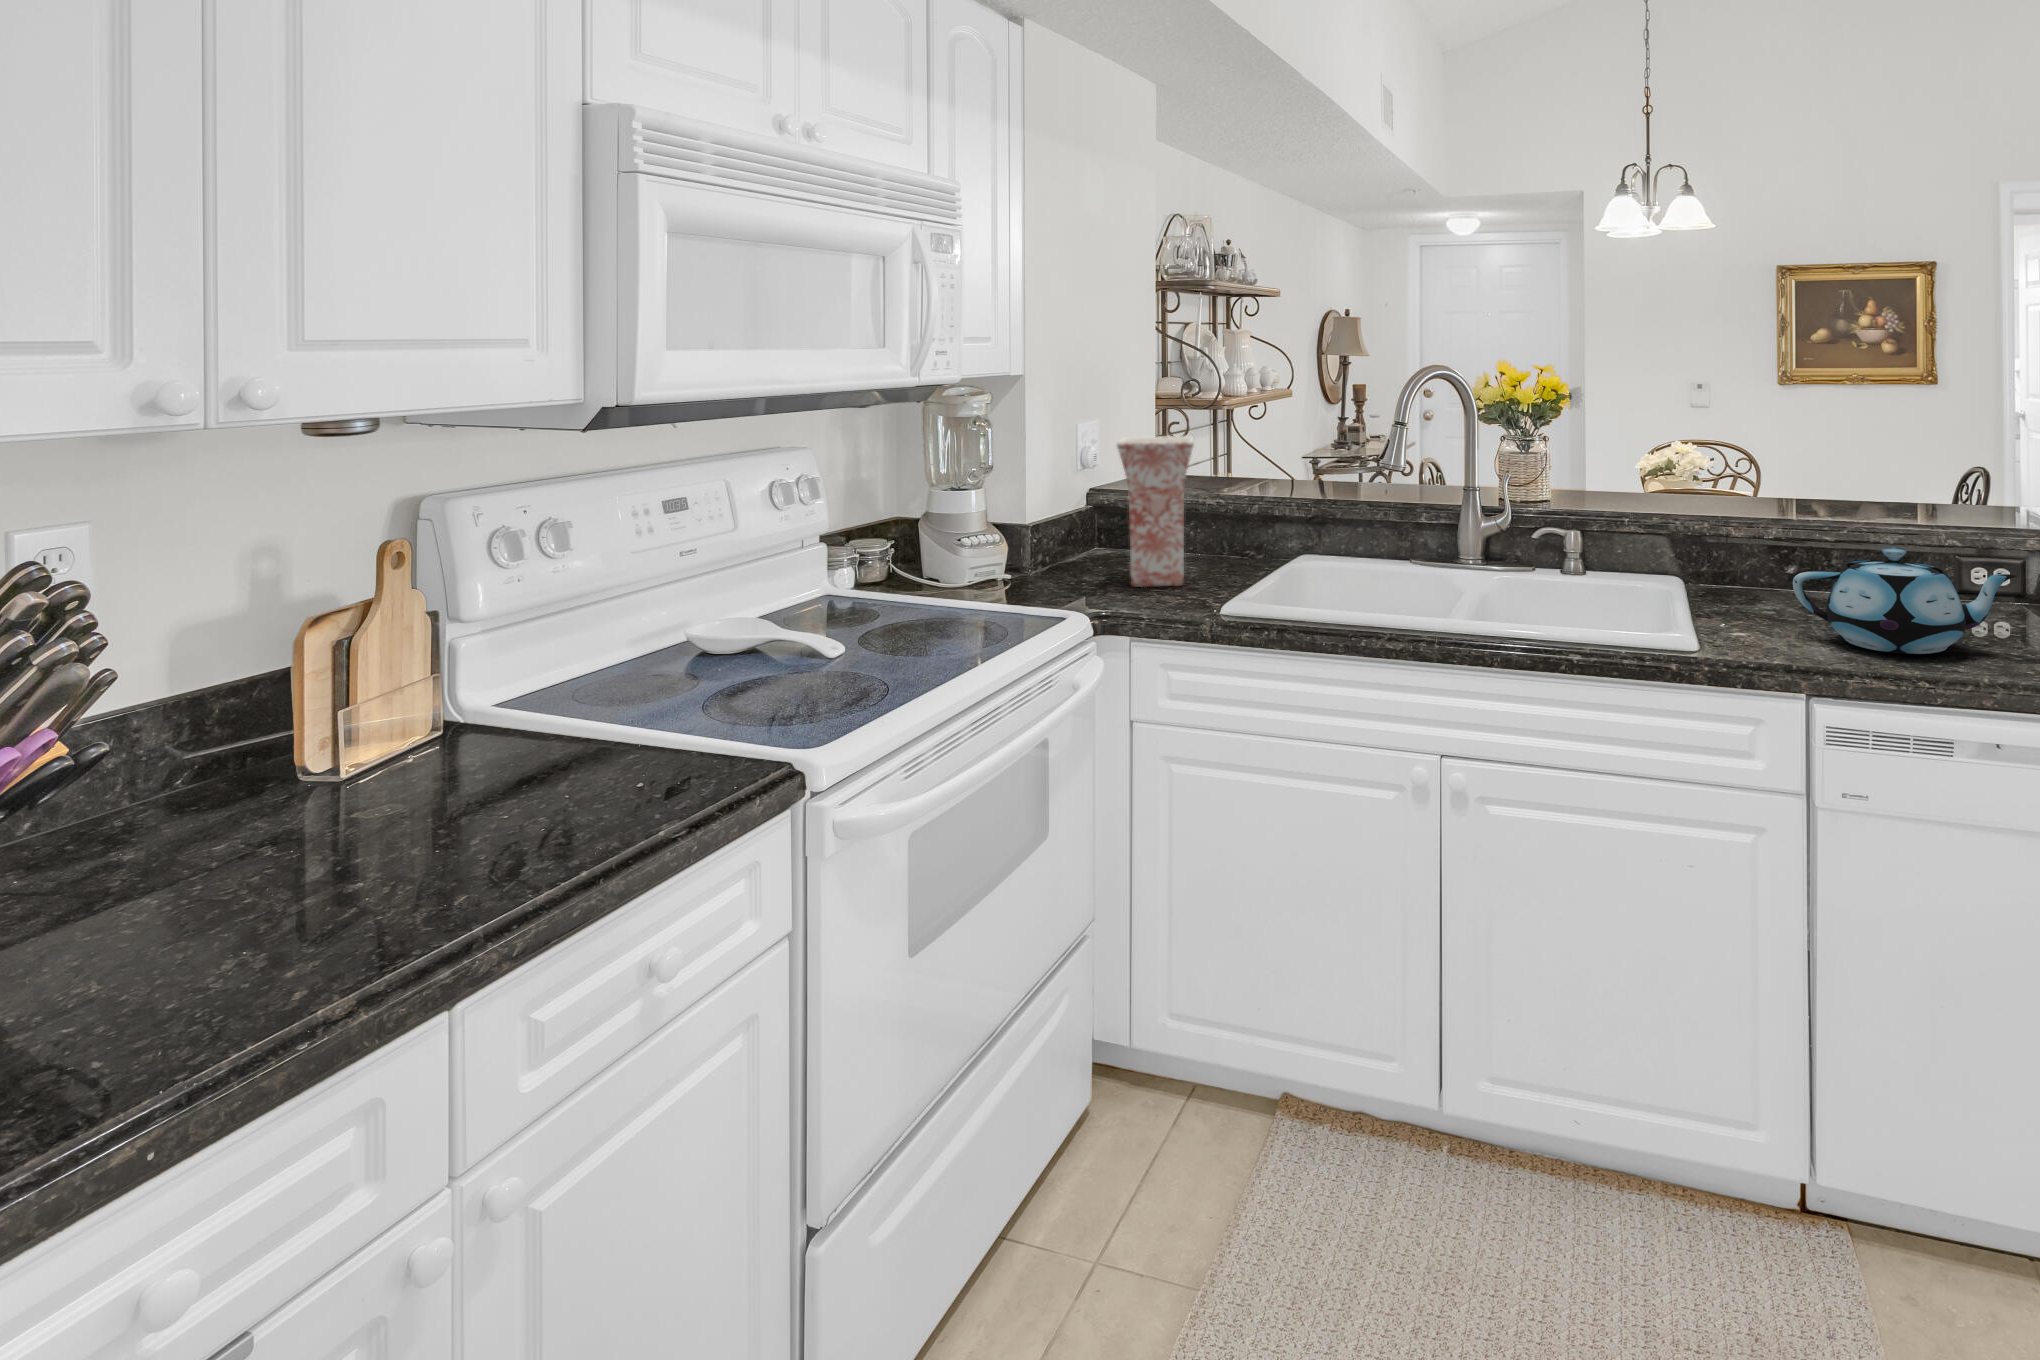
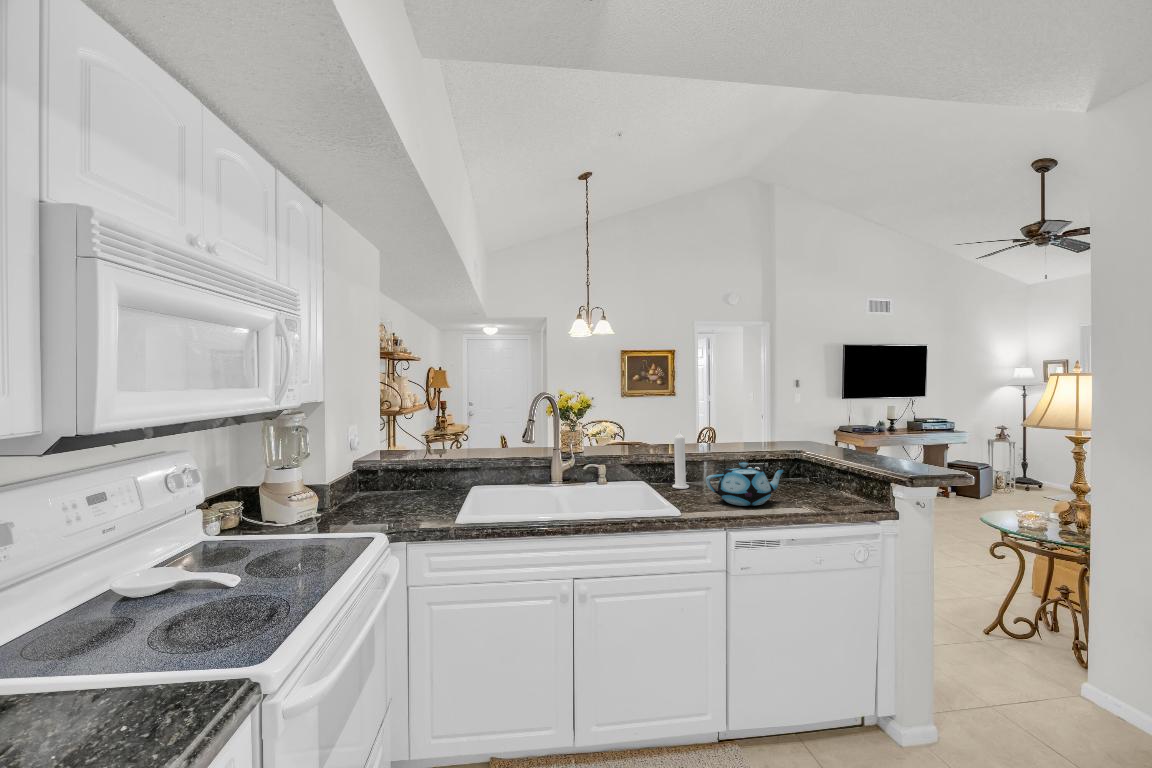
vase: present [1117,436,1194,587] -> none [380,431,425,512]
candle: none [1746,462,1789,604] -> present [672,430,689,489]

